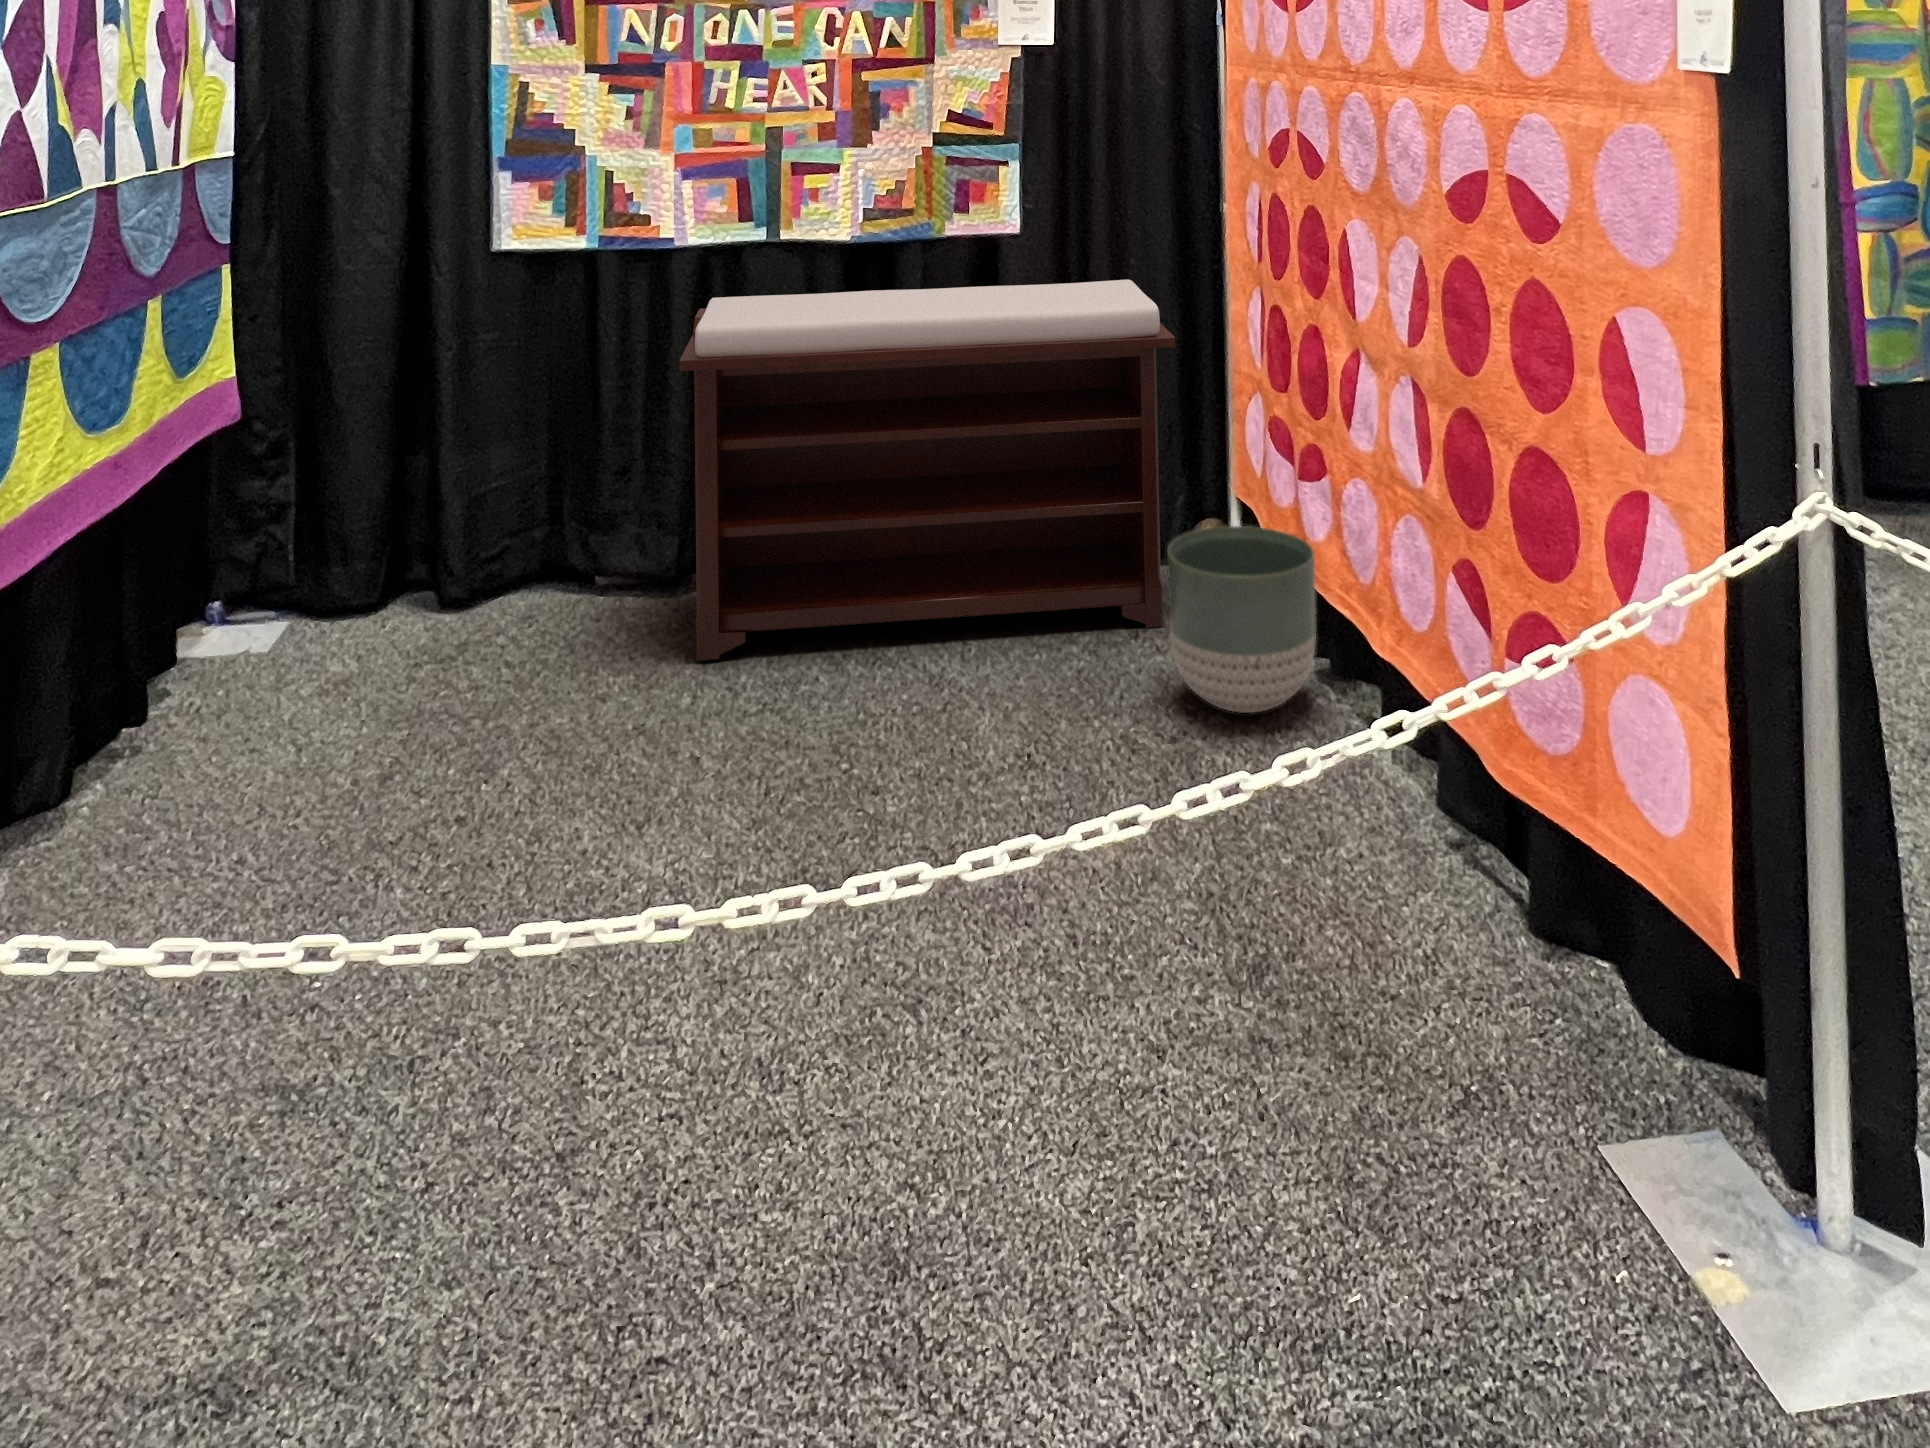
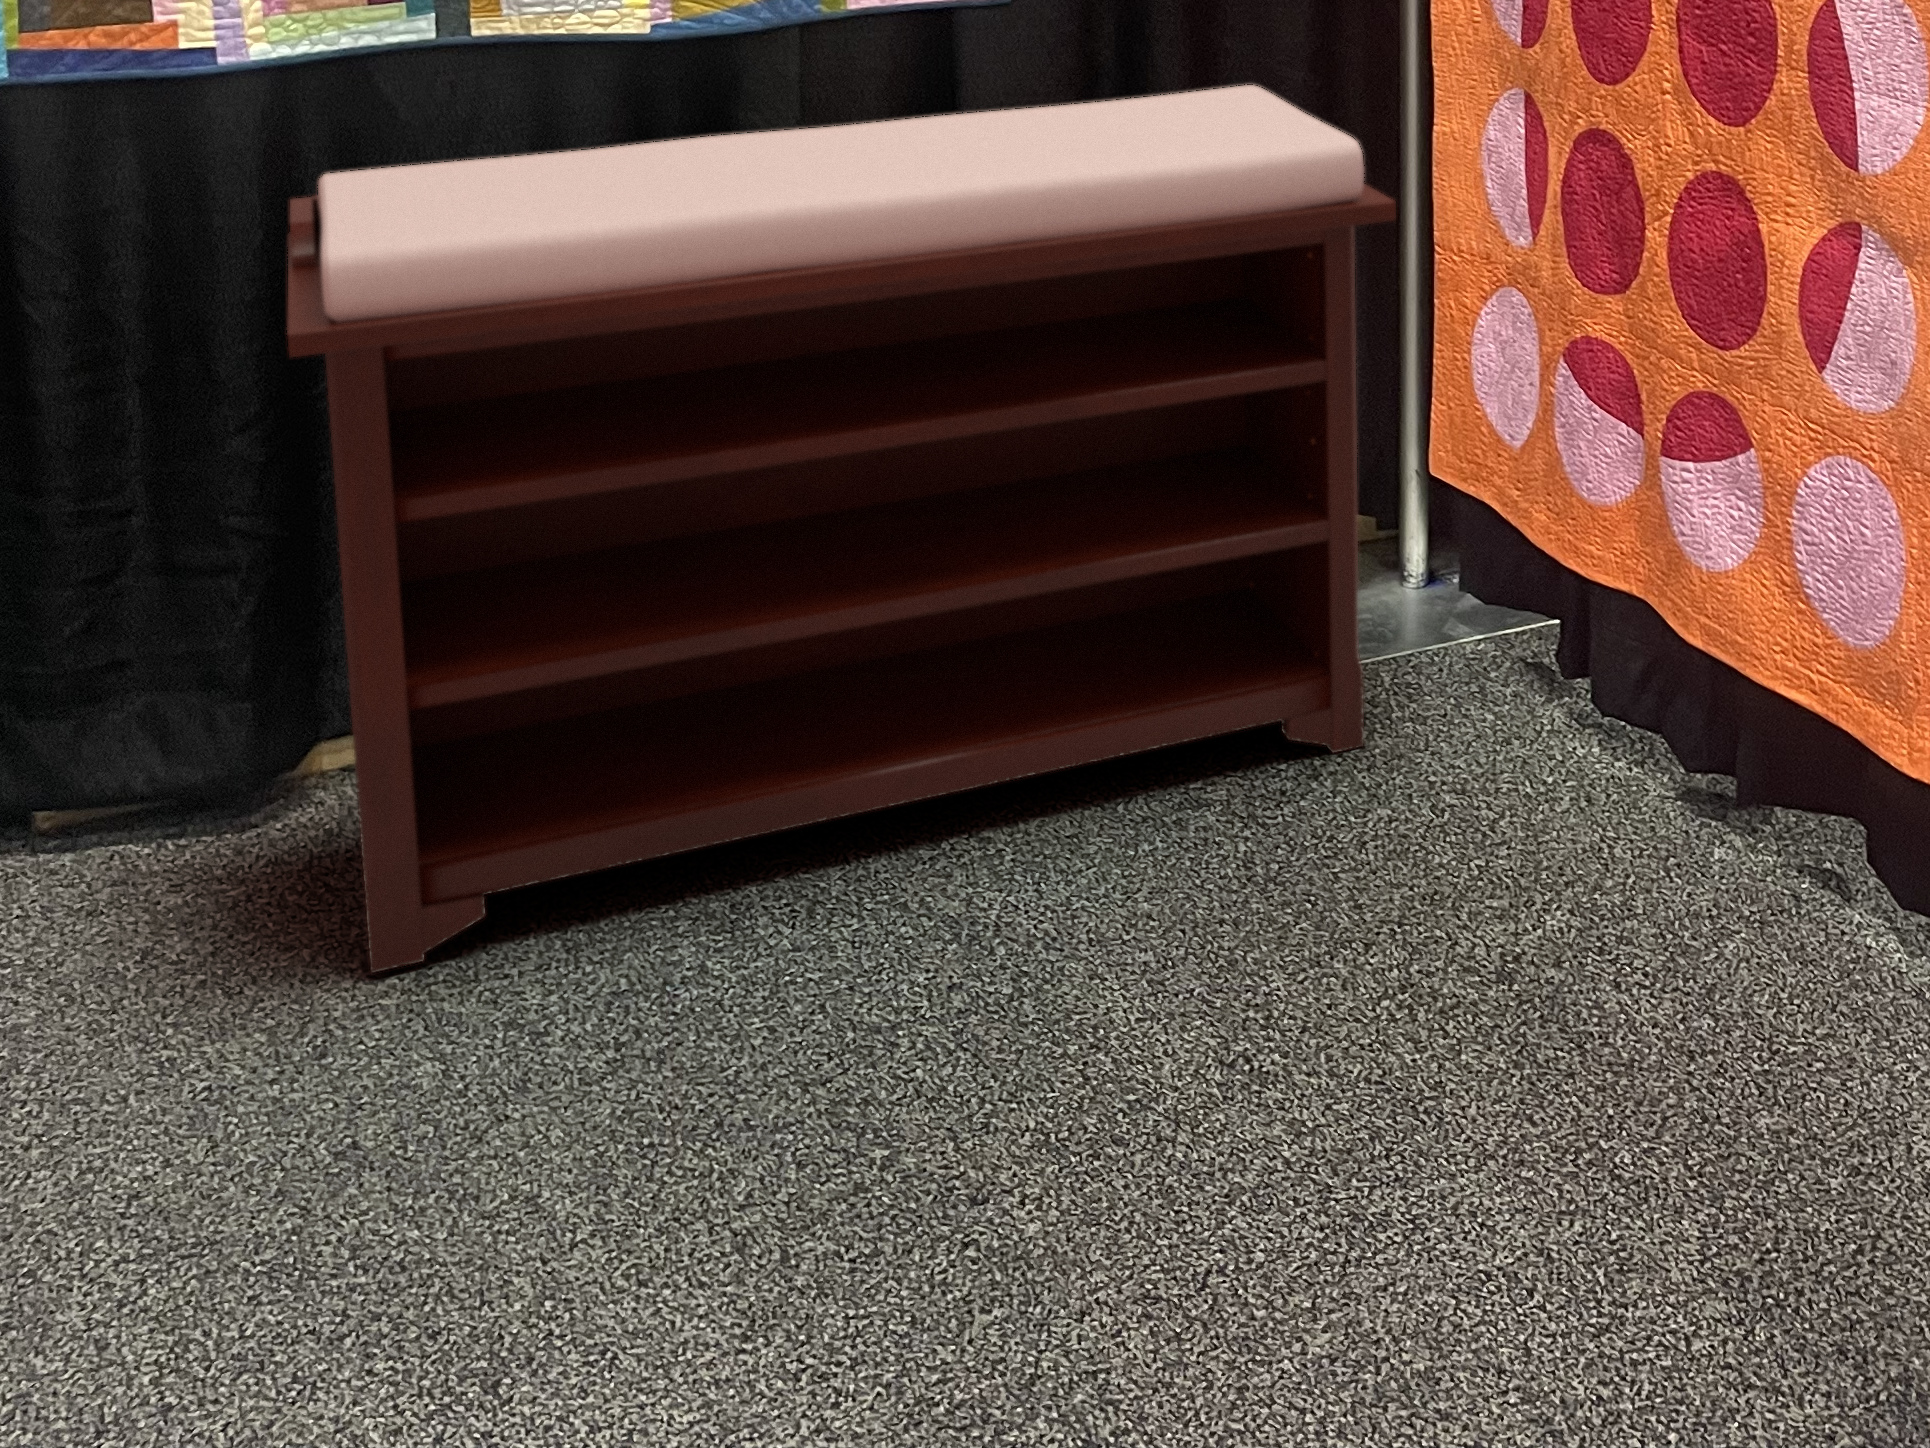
planter: present [1167,526,1316,713] -> none [1437,556,1726,911]

